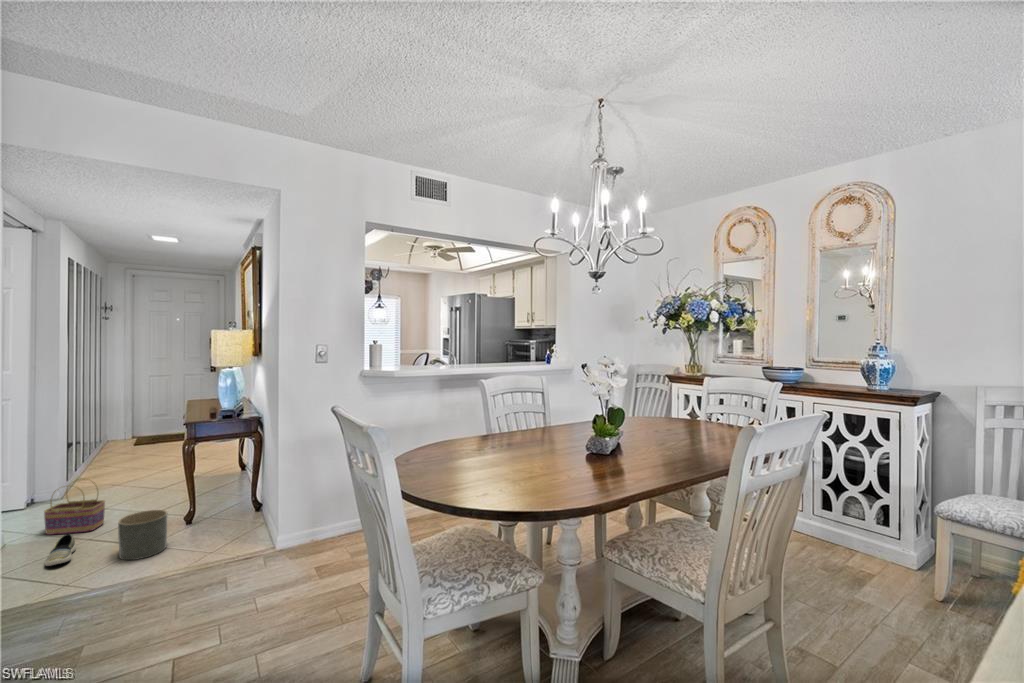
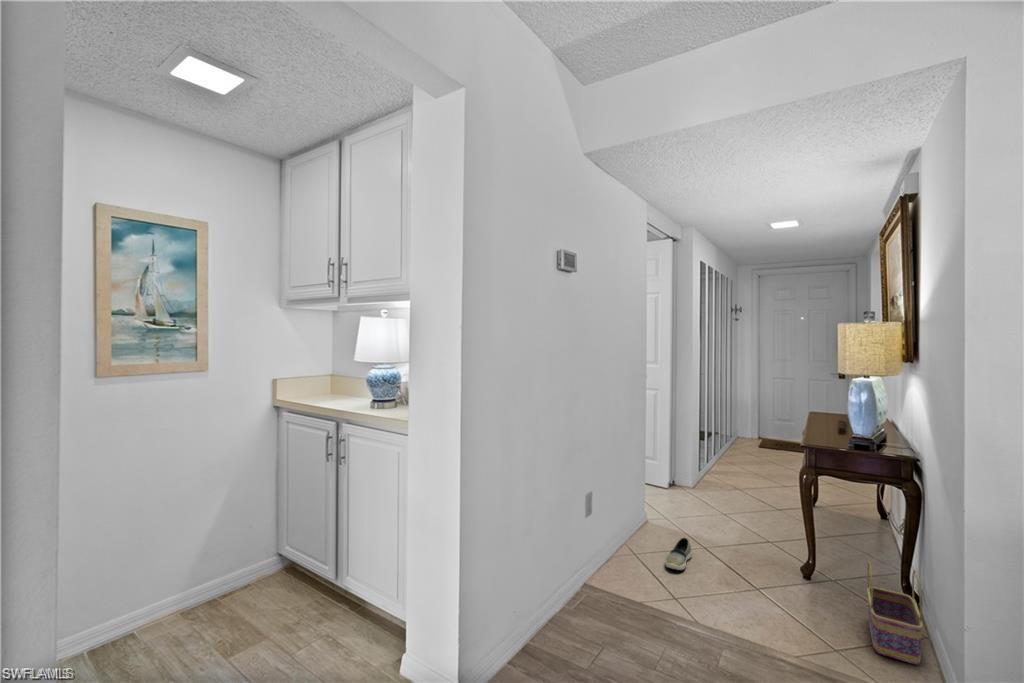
basket: present [44,479,105,535] -> present [867,561,923,664]
planter: present [118,510,168,560] -> none [726,543,779,609]

